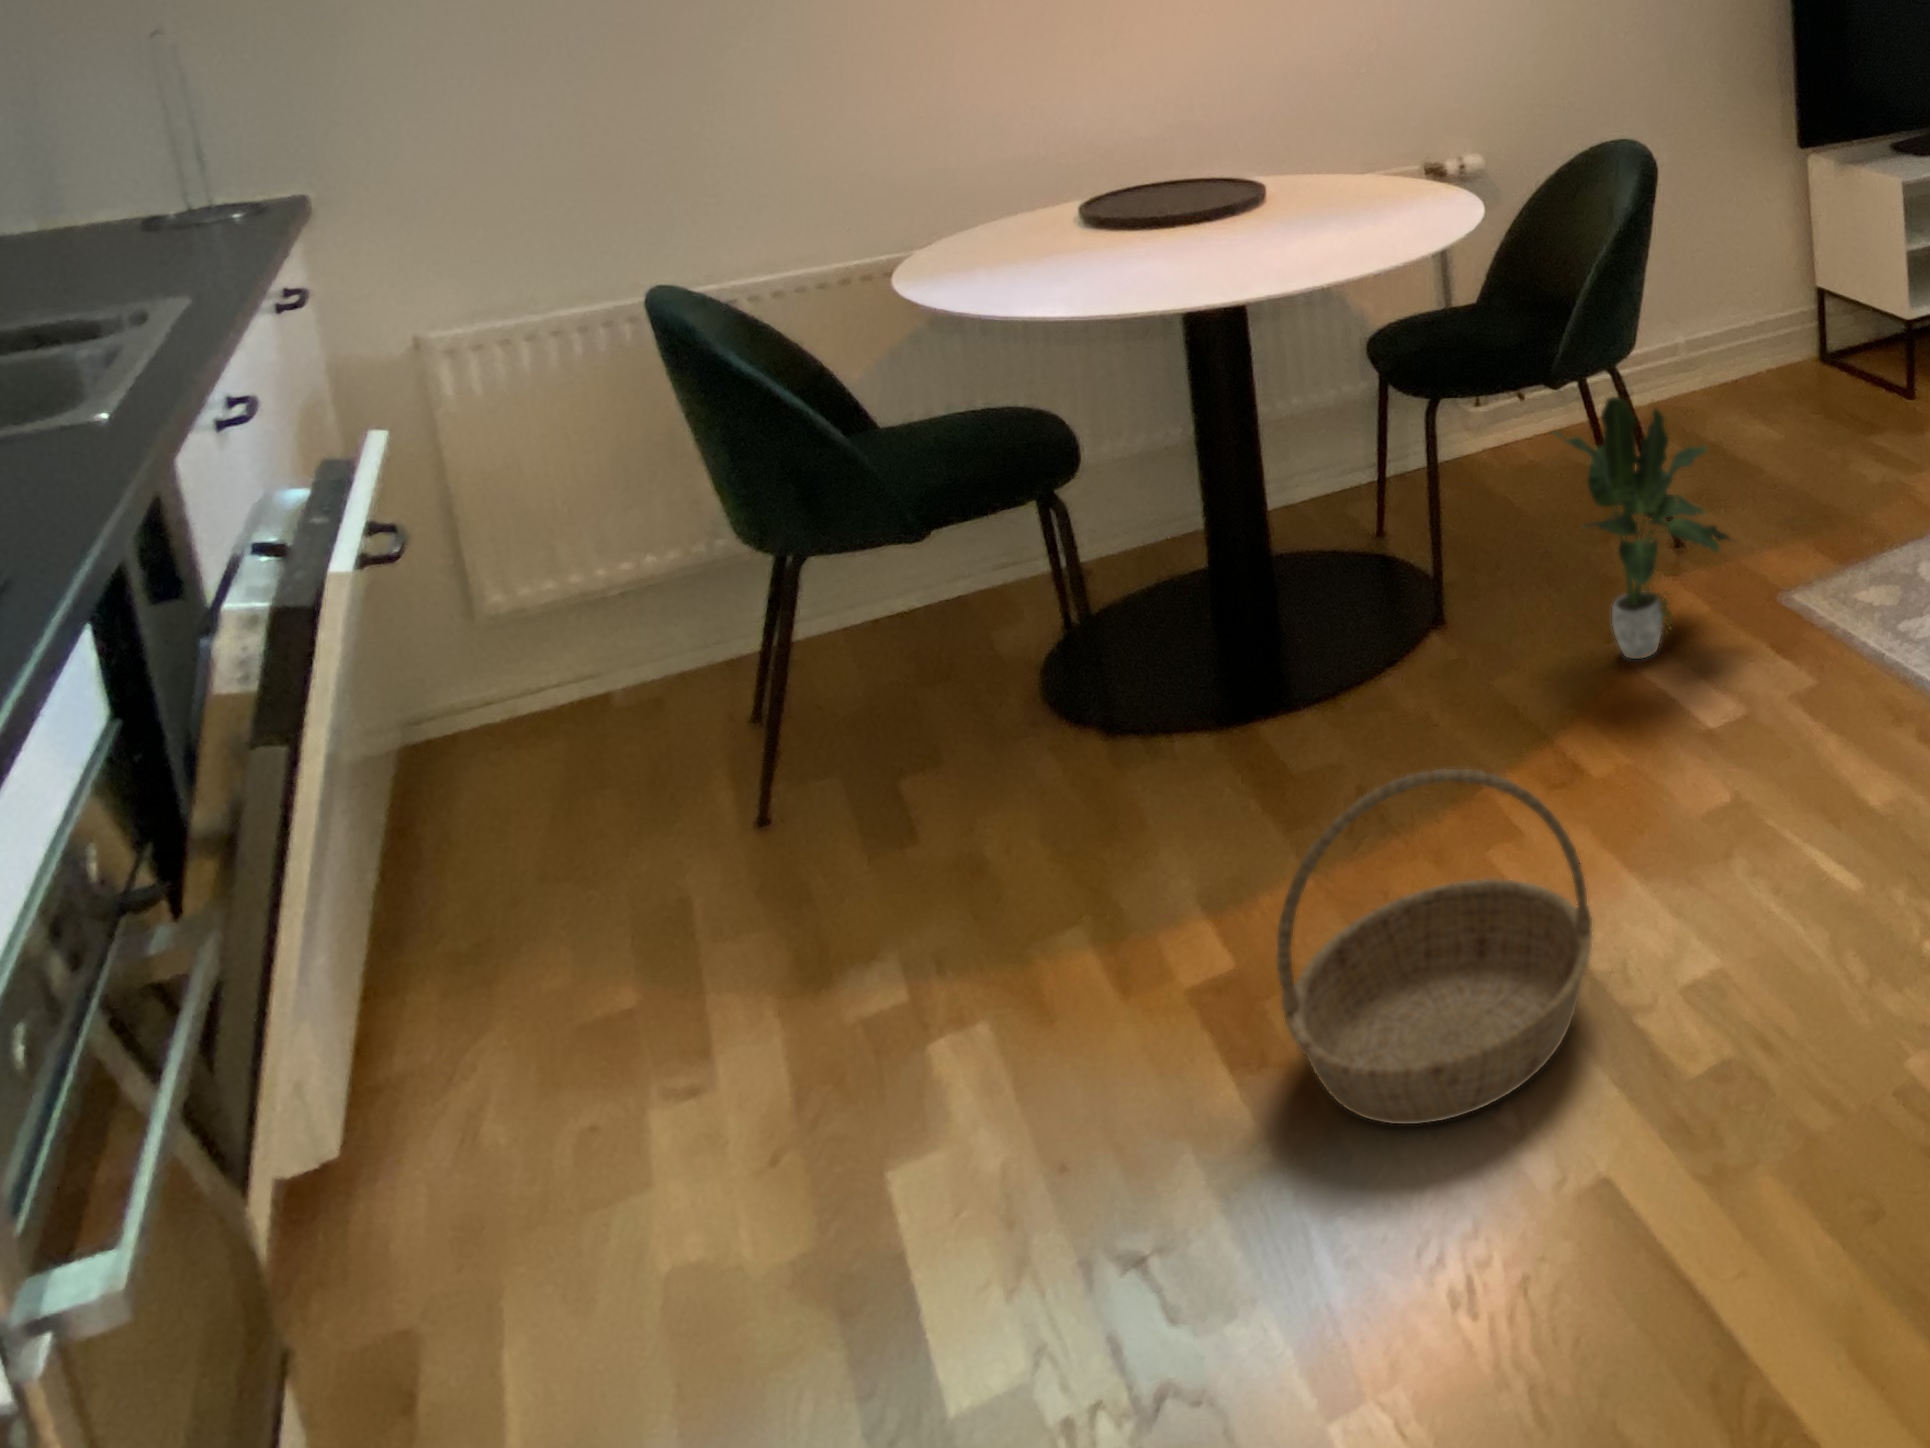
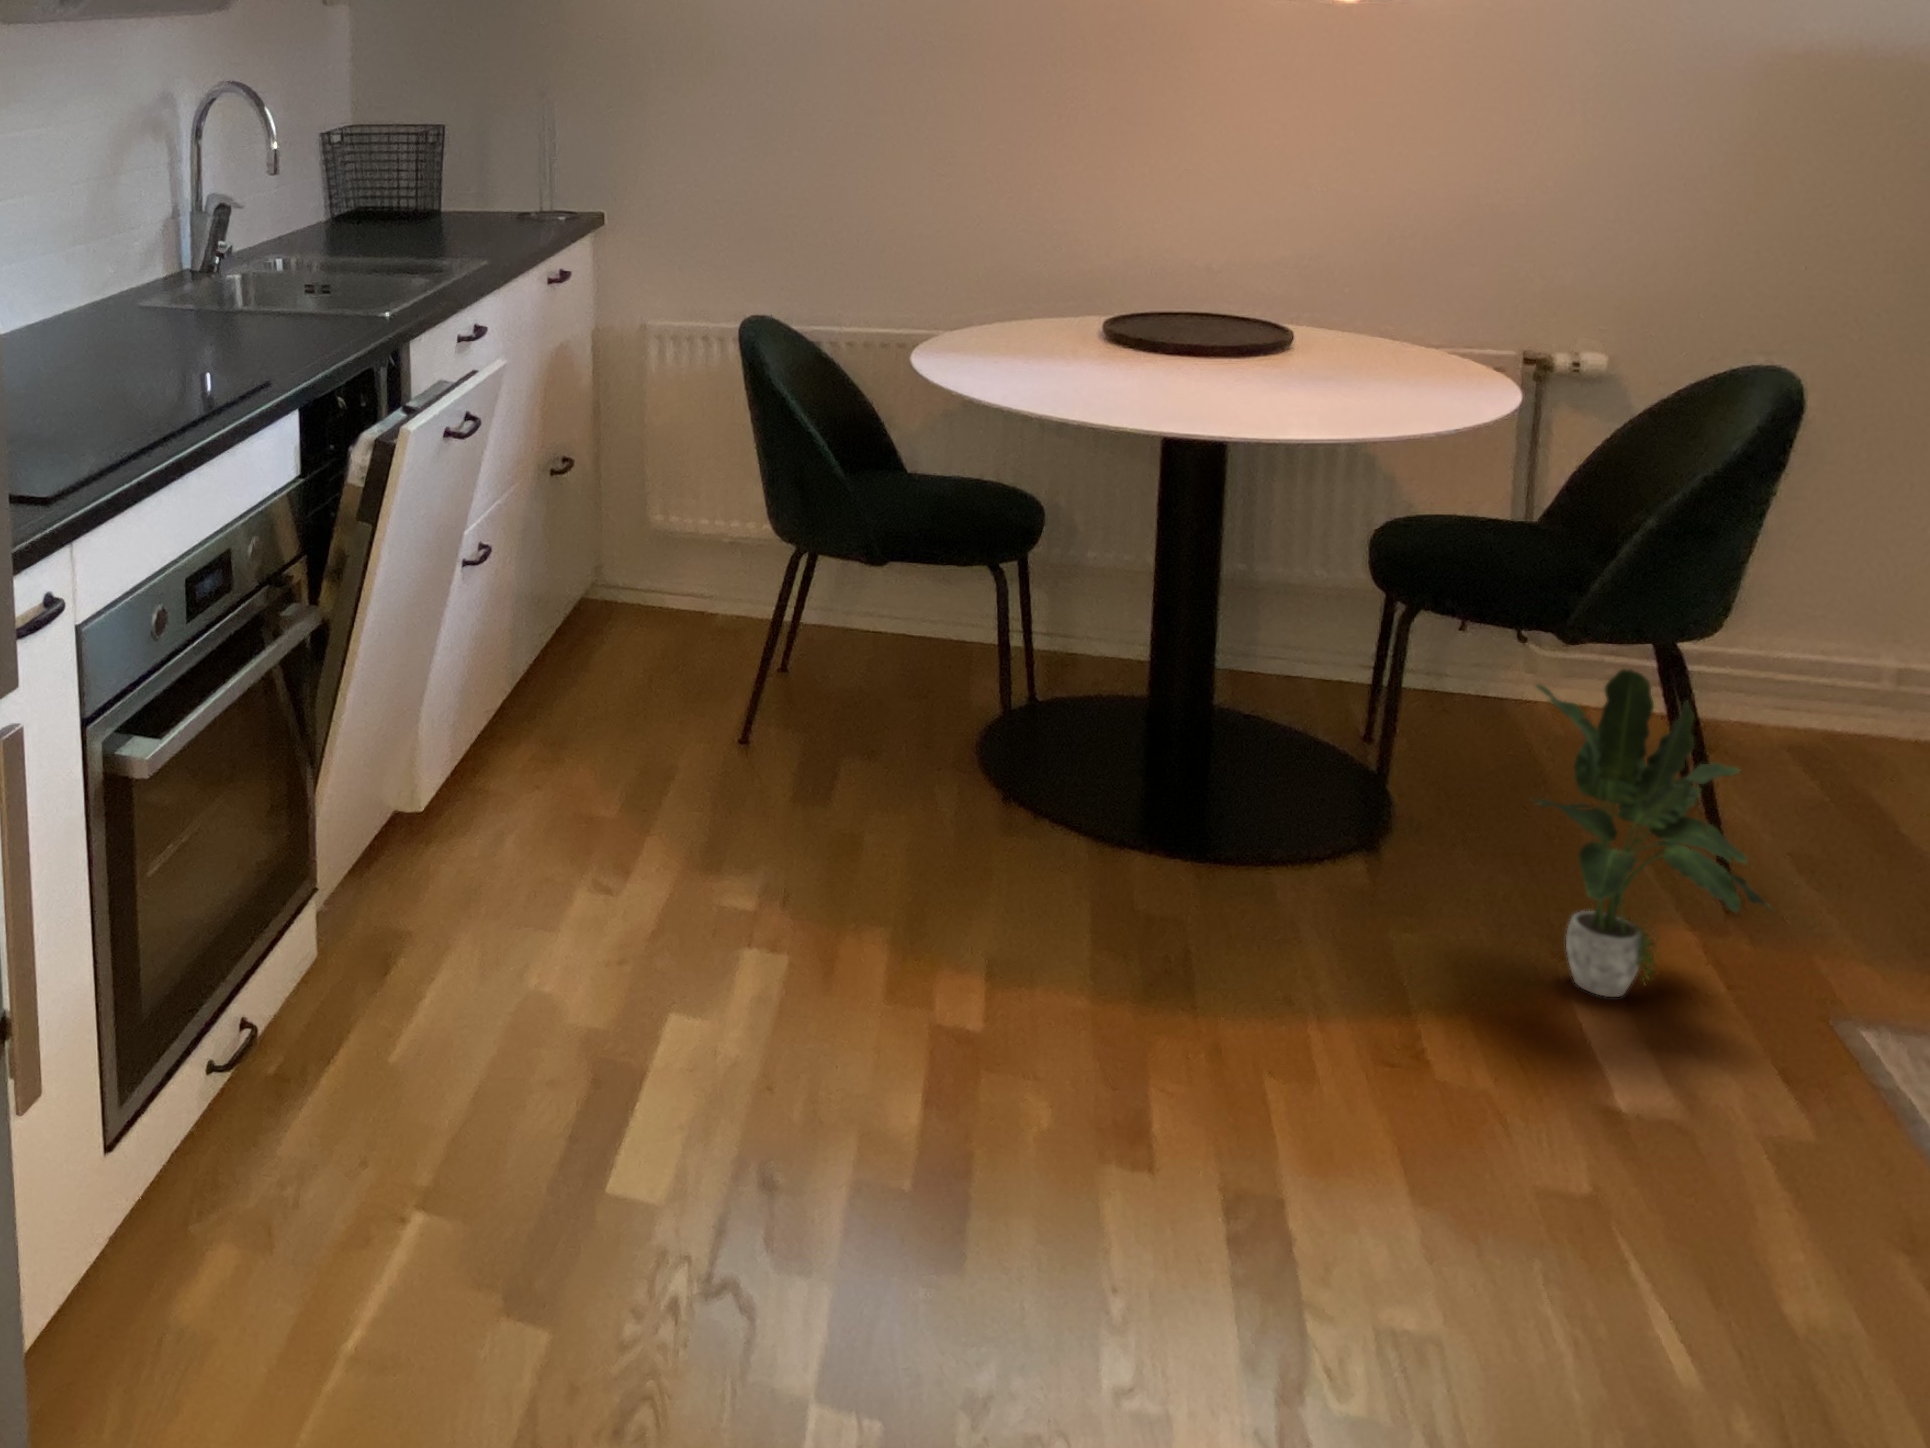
basket: present [1277,769,1592,1124] -> none [999,924,1335,1293]

